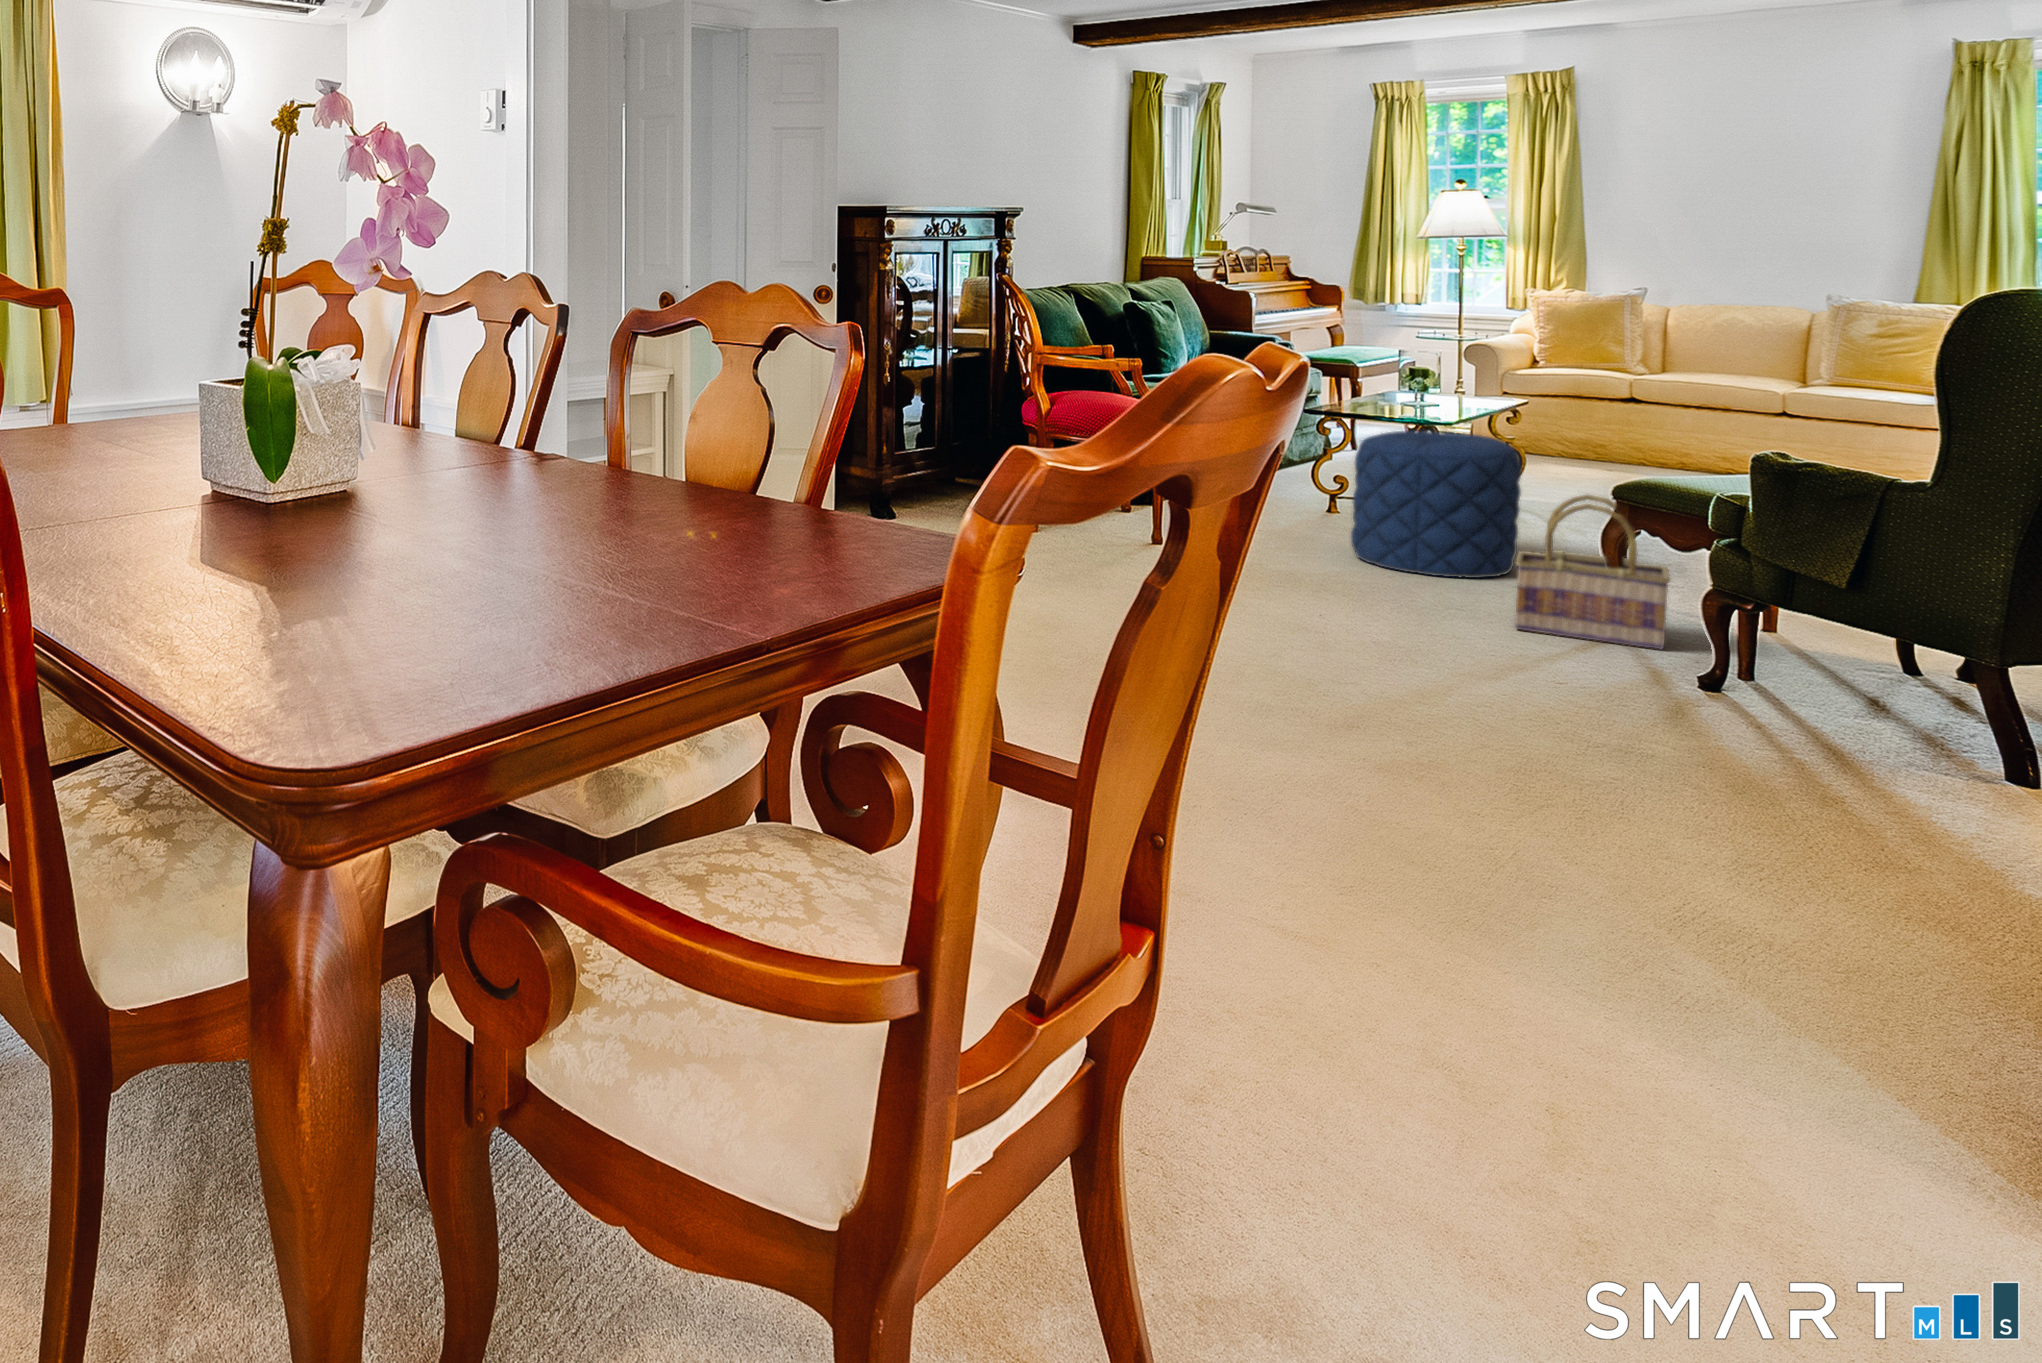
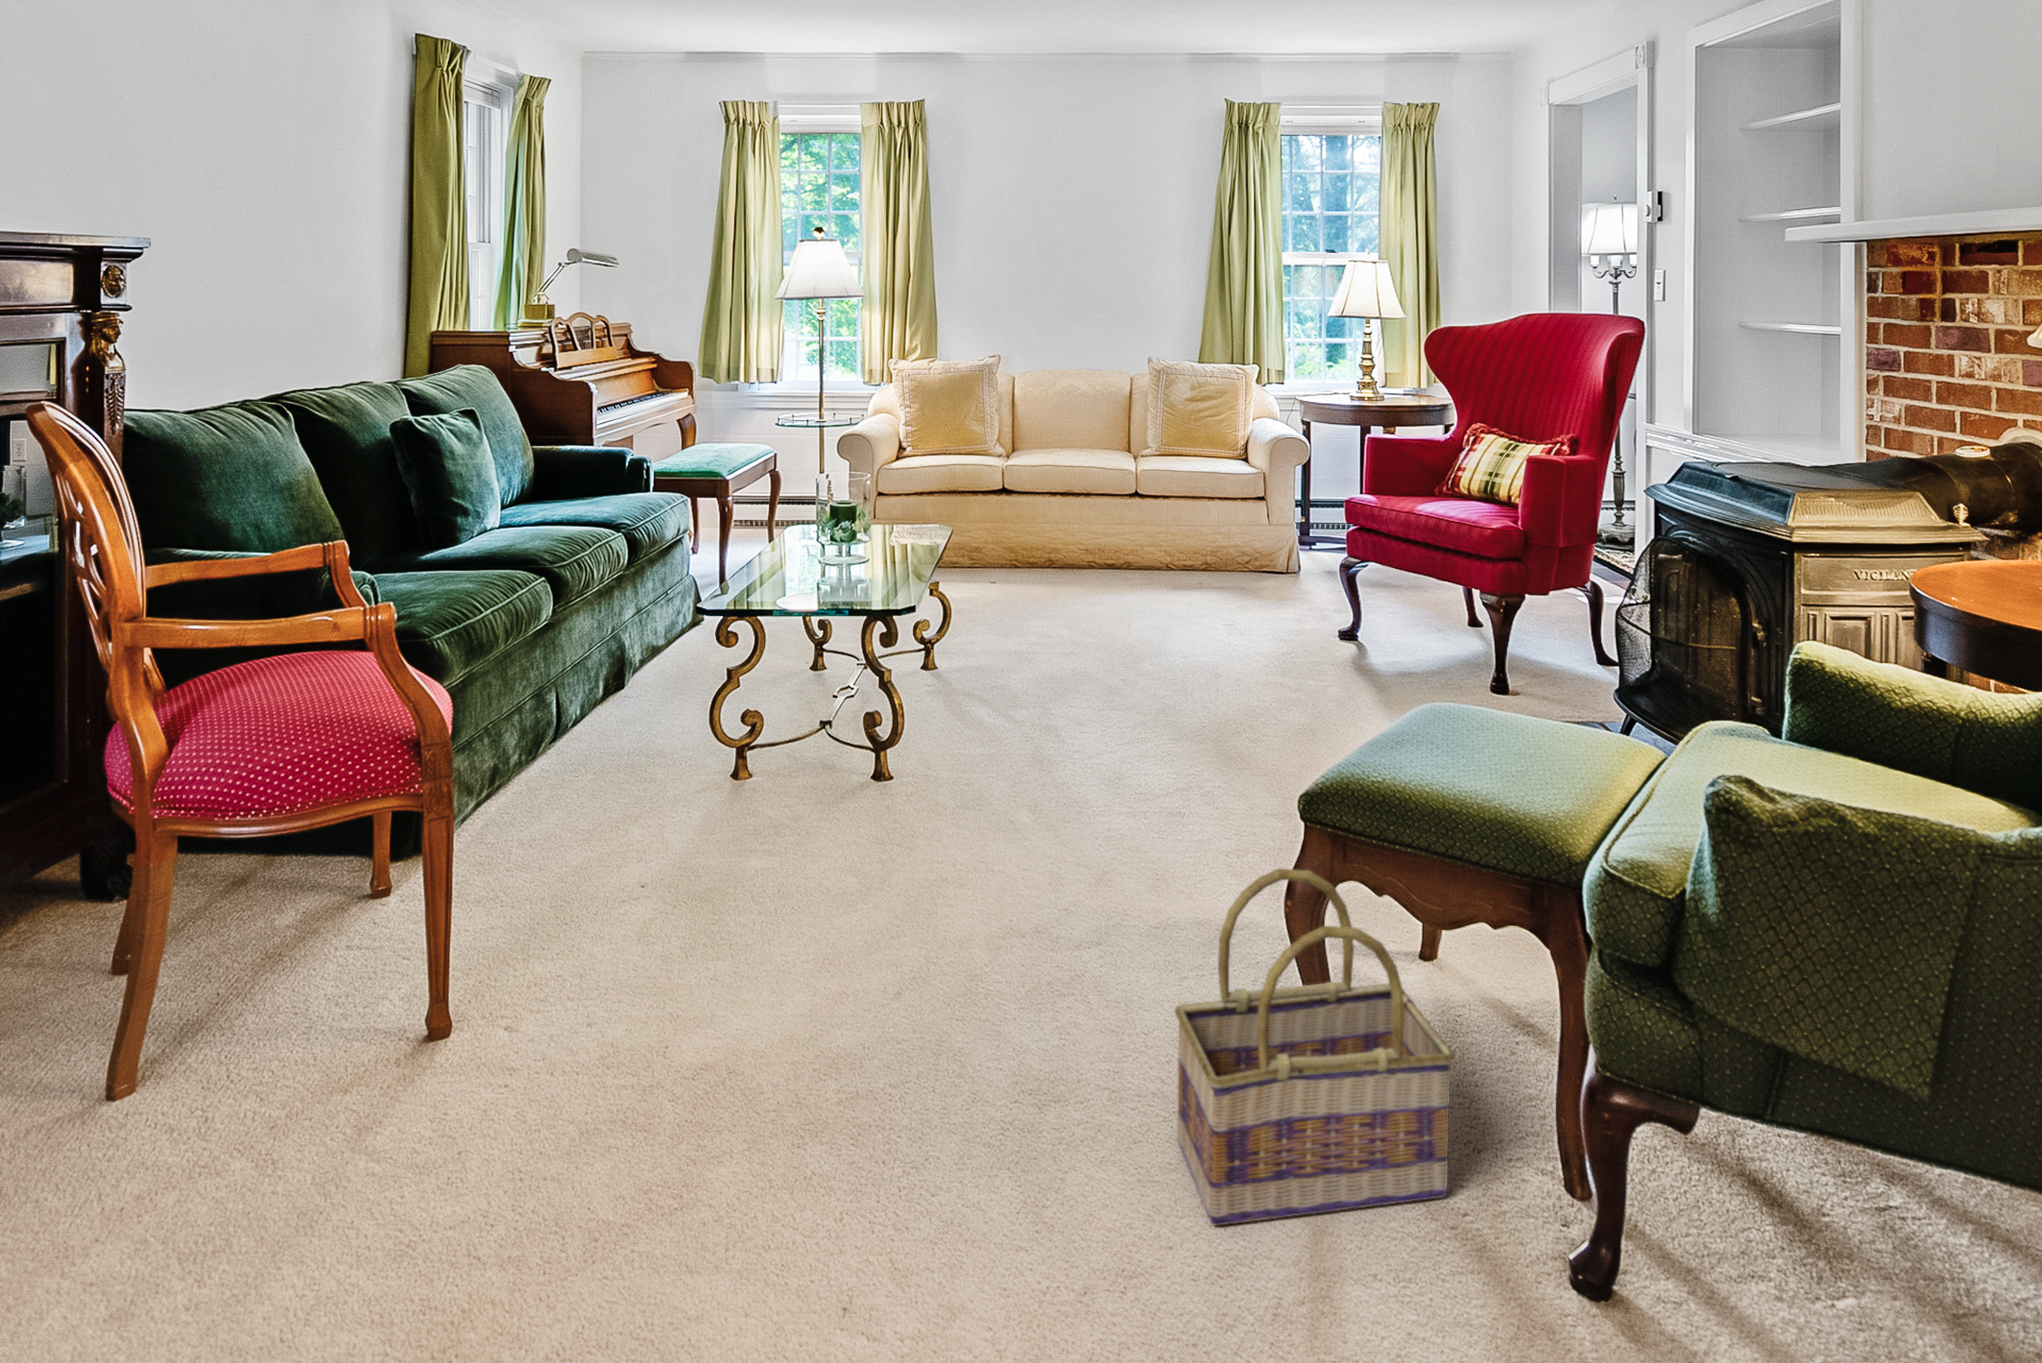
pouf: present [1351,431,1522,578] -> none [818,677,1080,999]

